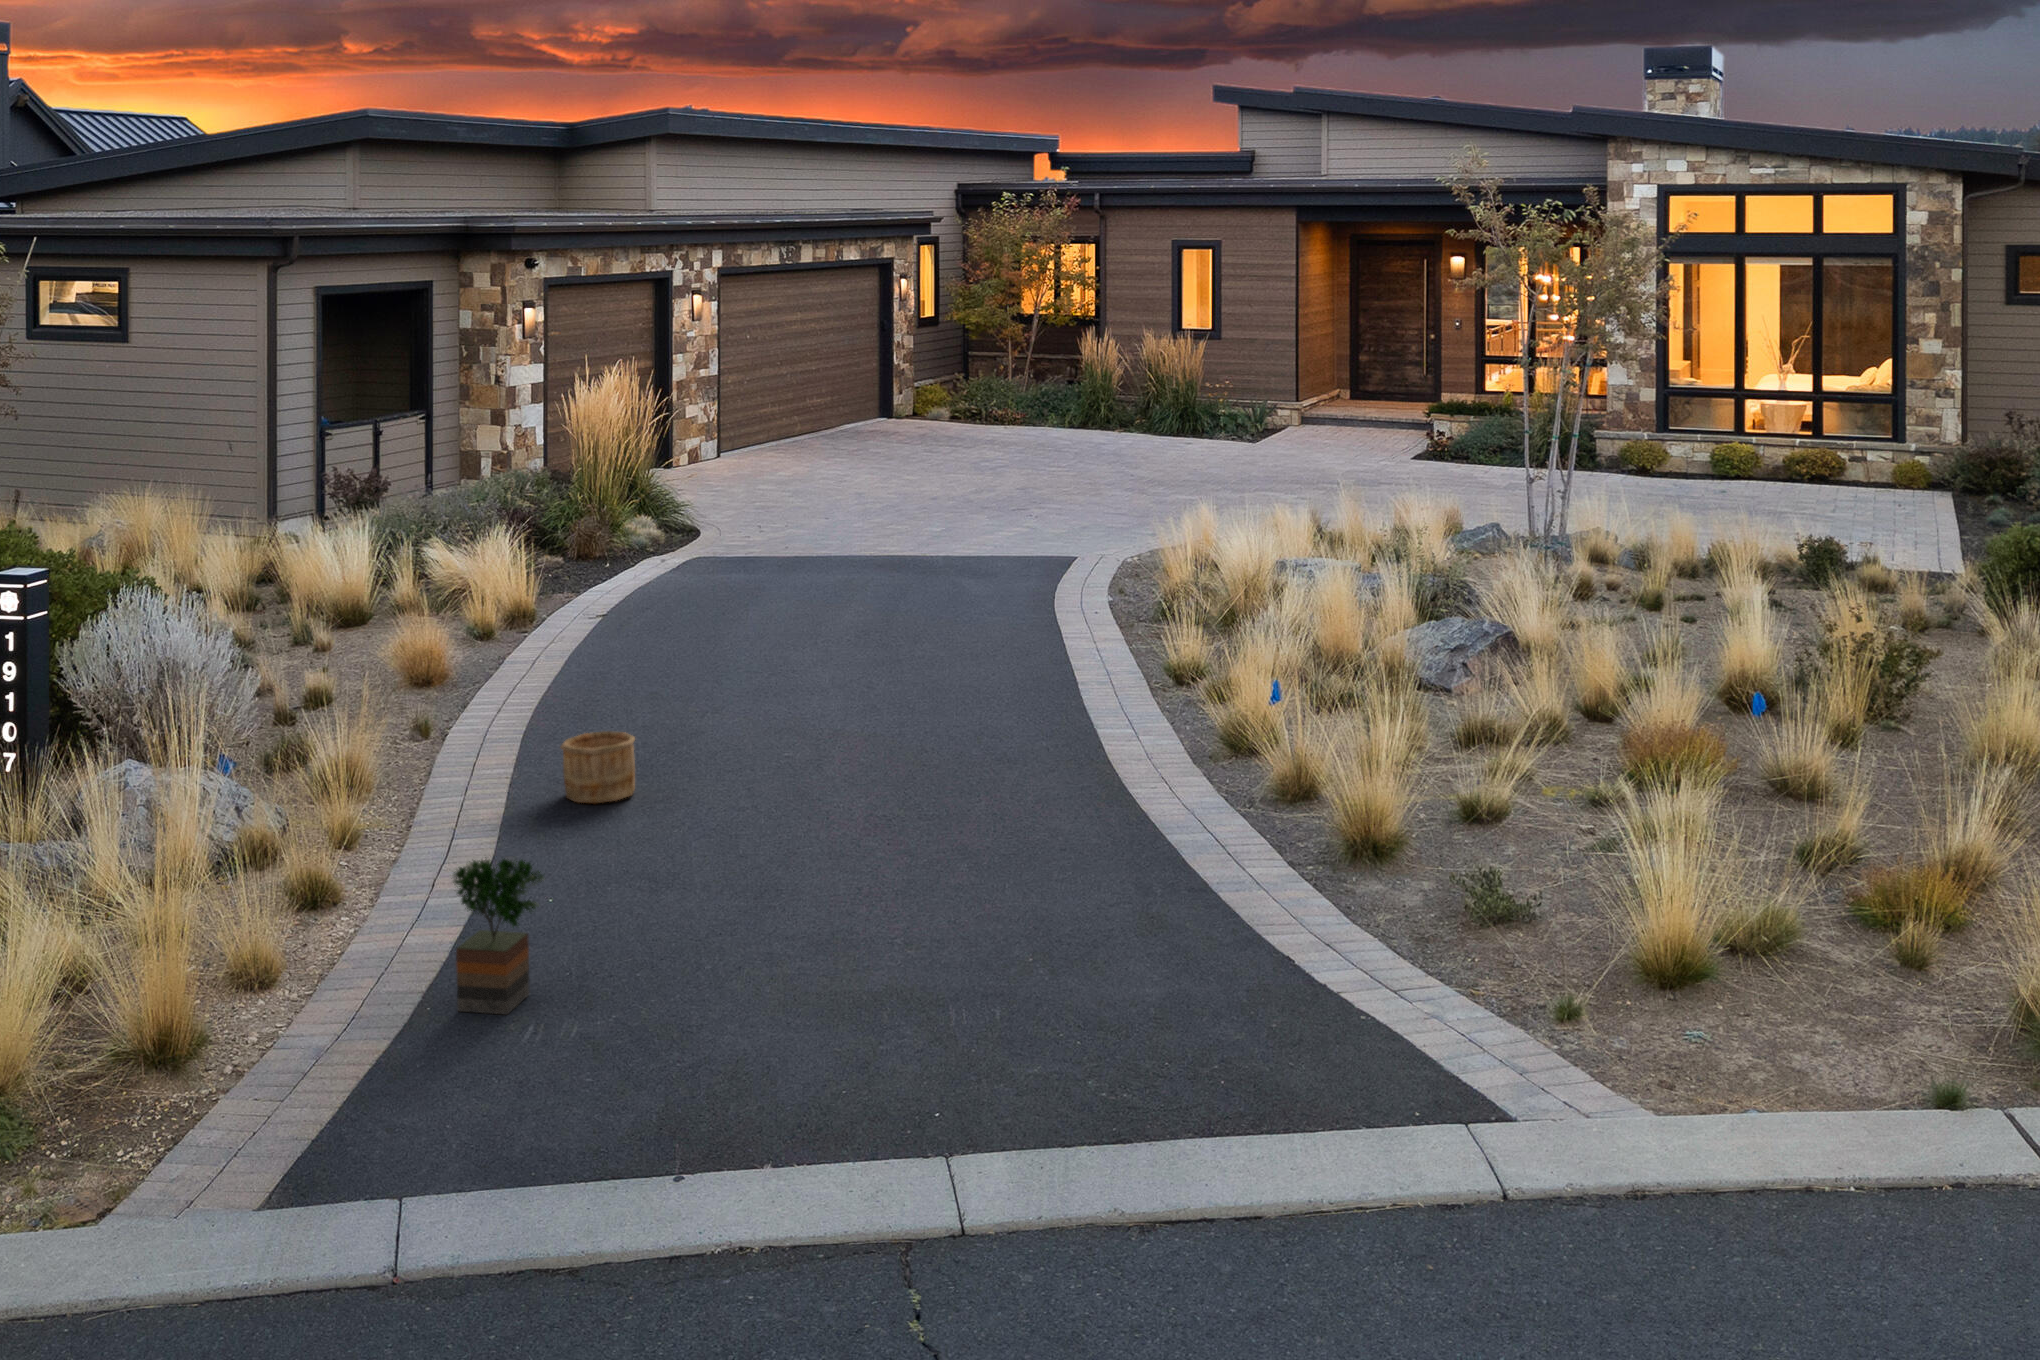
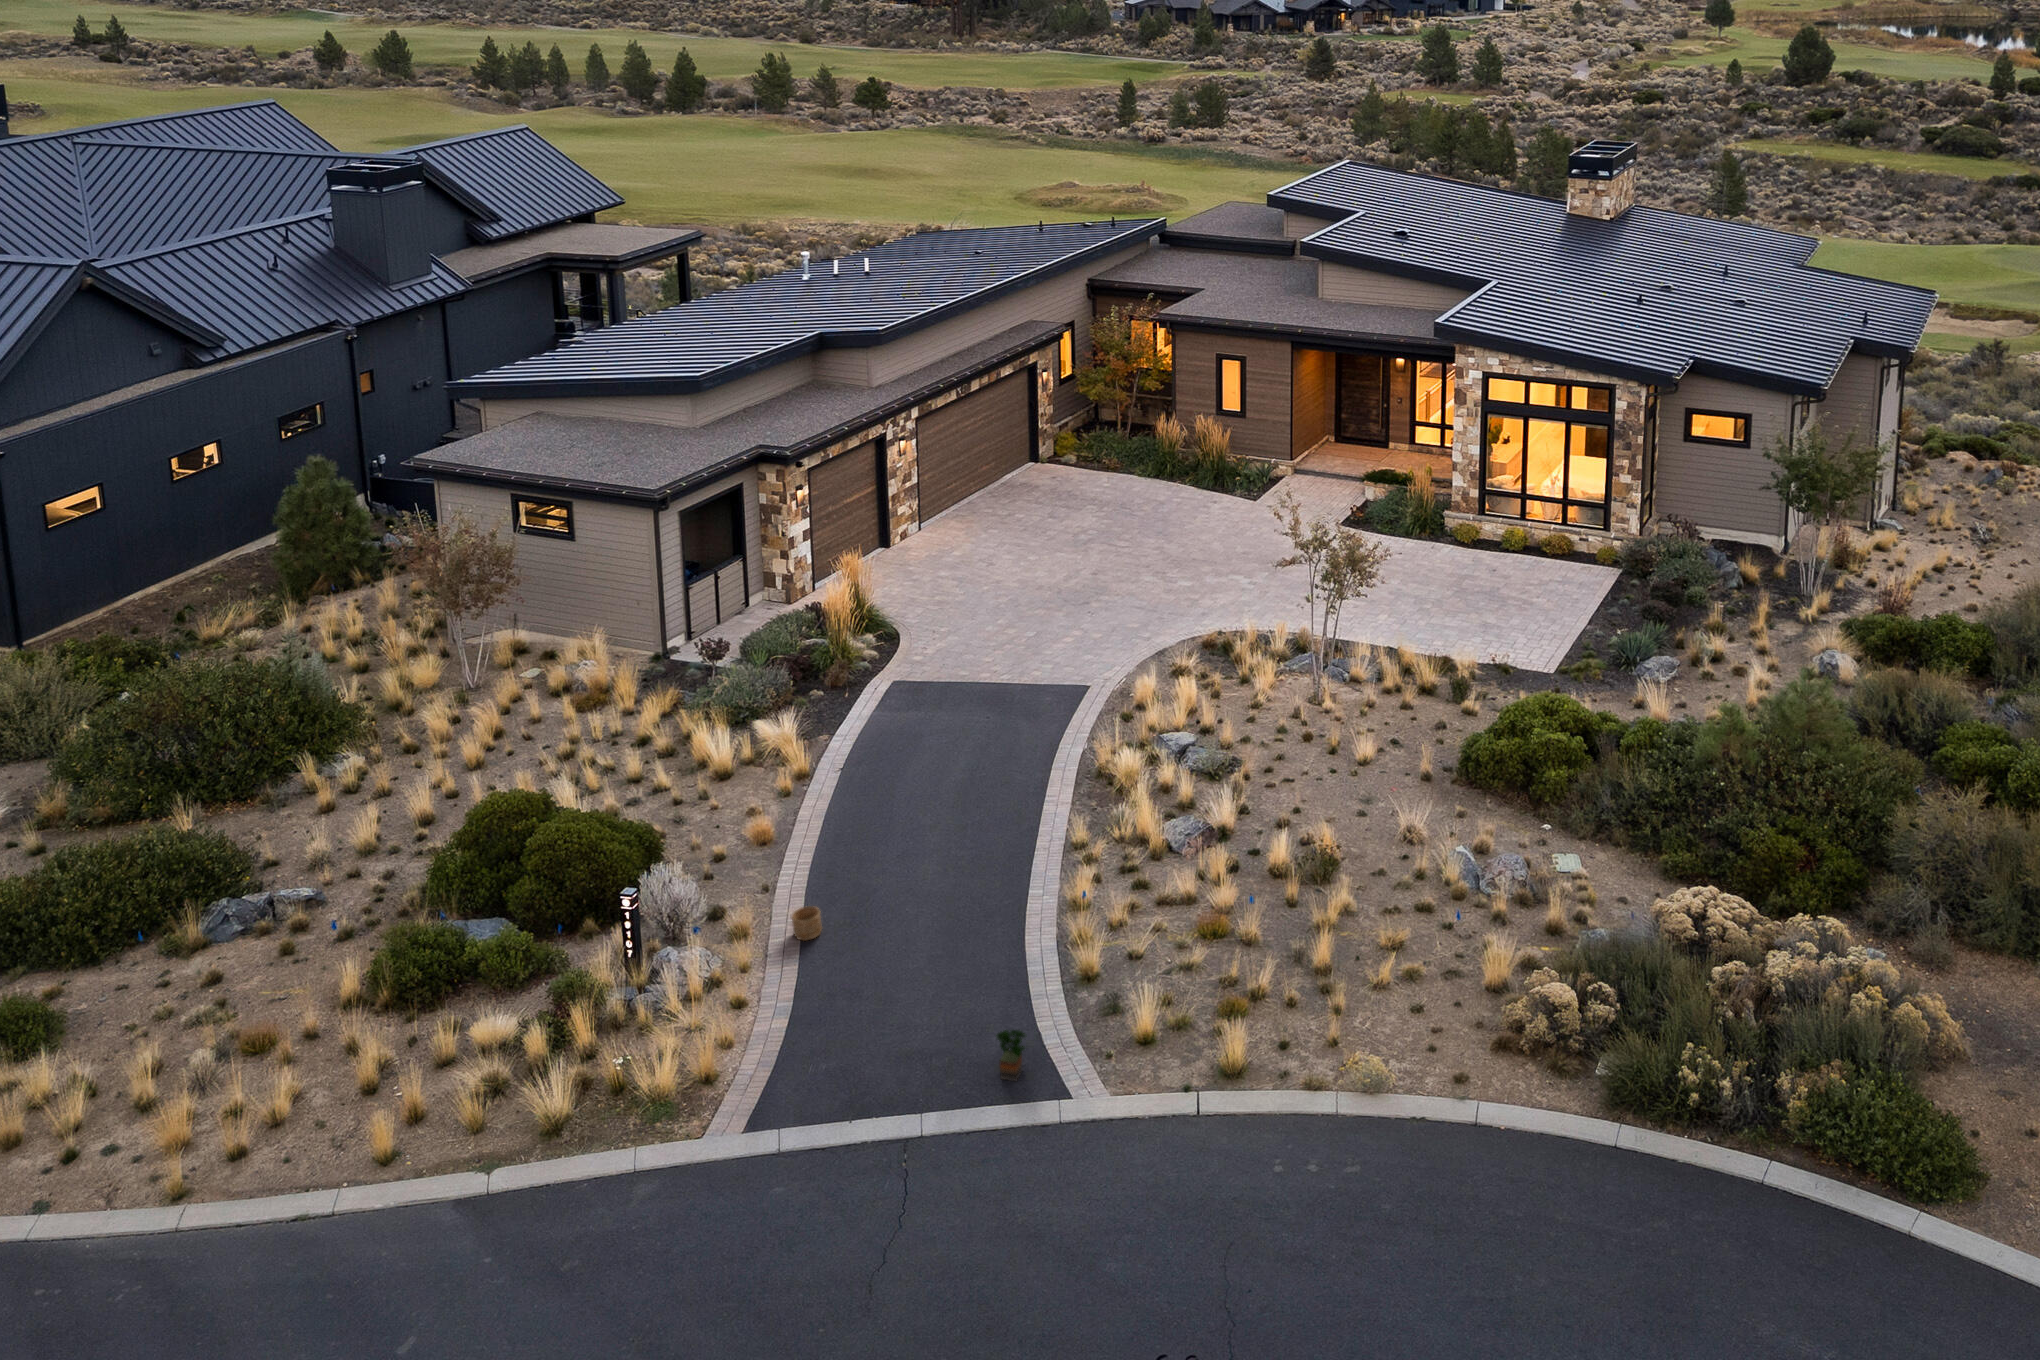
potted tree: present [453,859,543,1015] -> present [996,1030,1025,1081]

